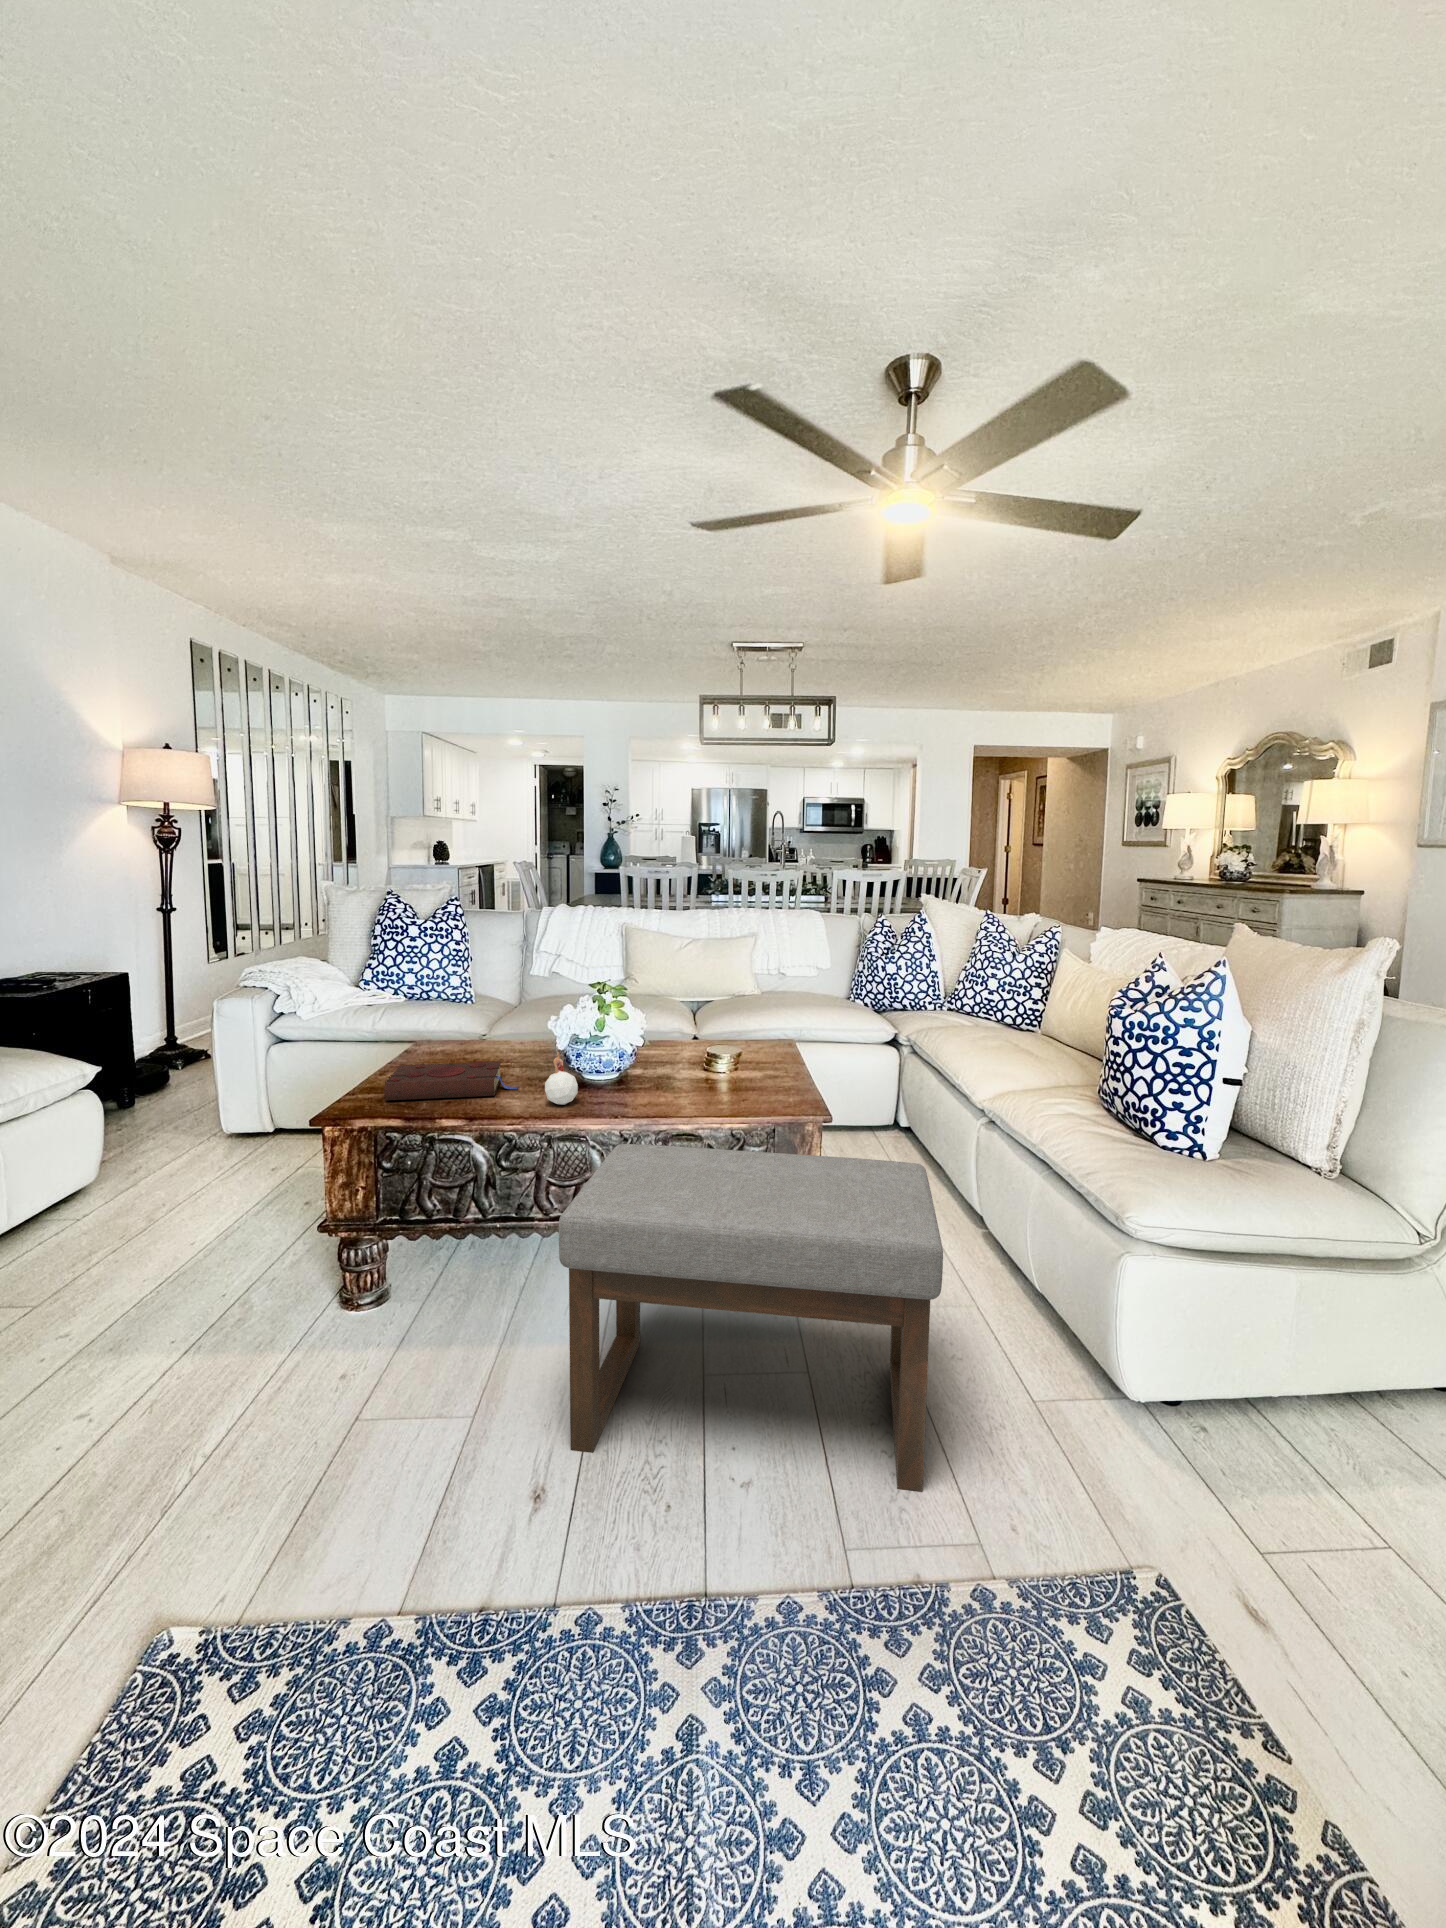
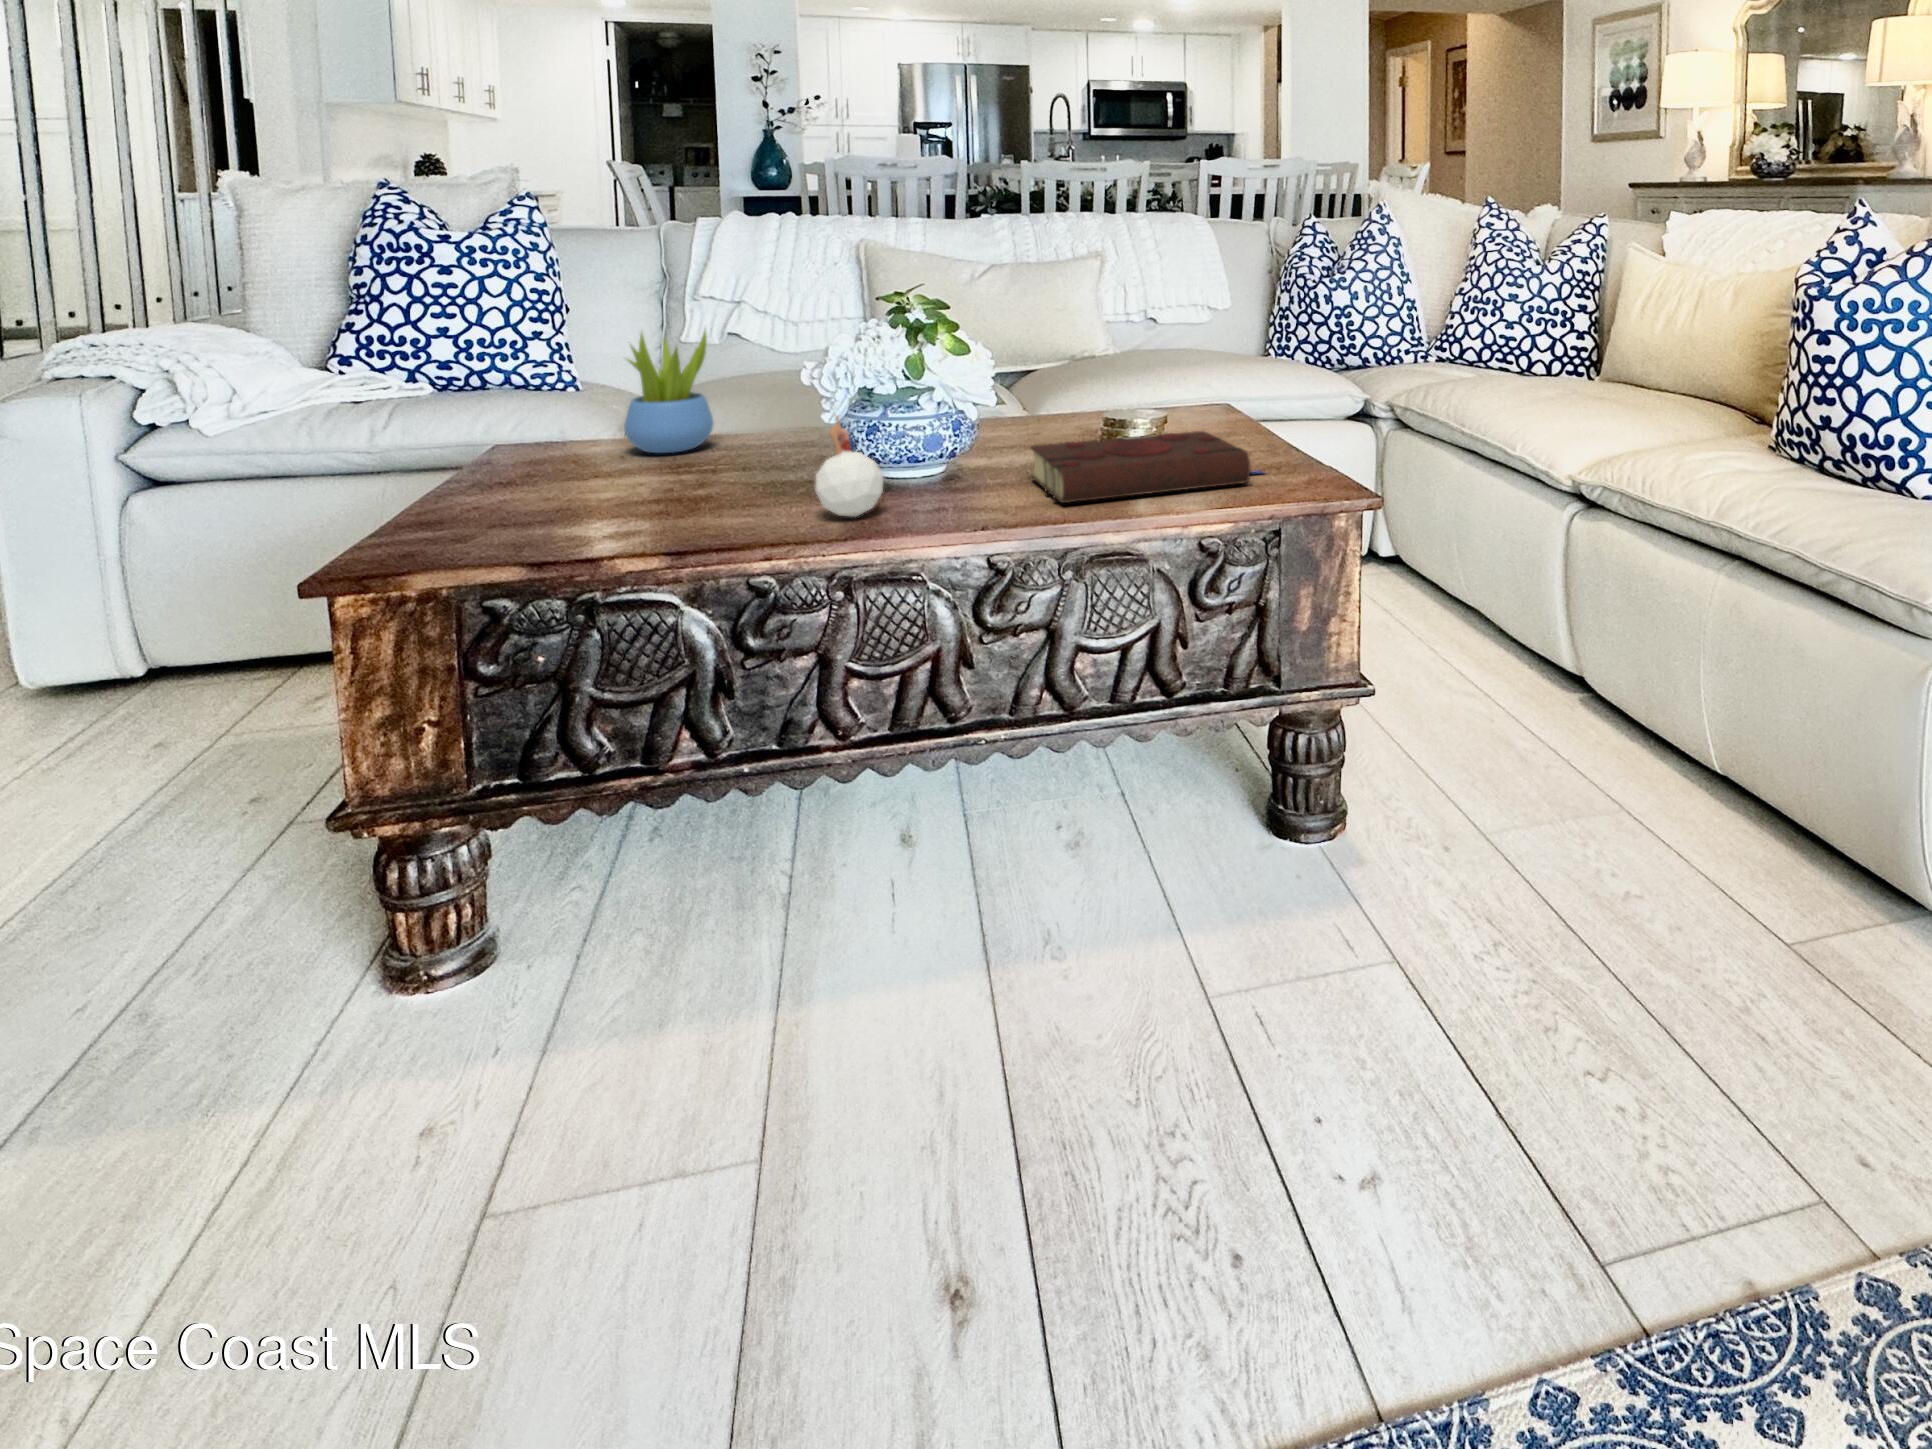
succulent plant: none [476,989,519,1053] -> present [624,331,714,453]
book: present [384,1062,517,1100] -> present [1031,431,1261,503]
ottoman: present [559,1144,943,1492] -> none [953,546,1721,1184]

